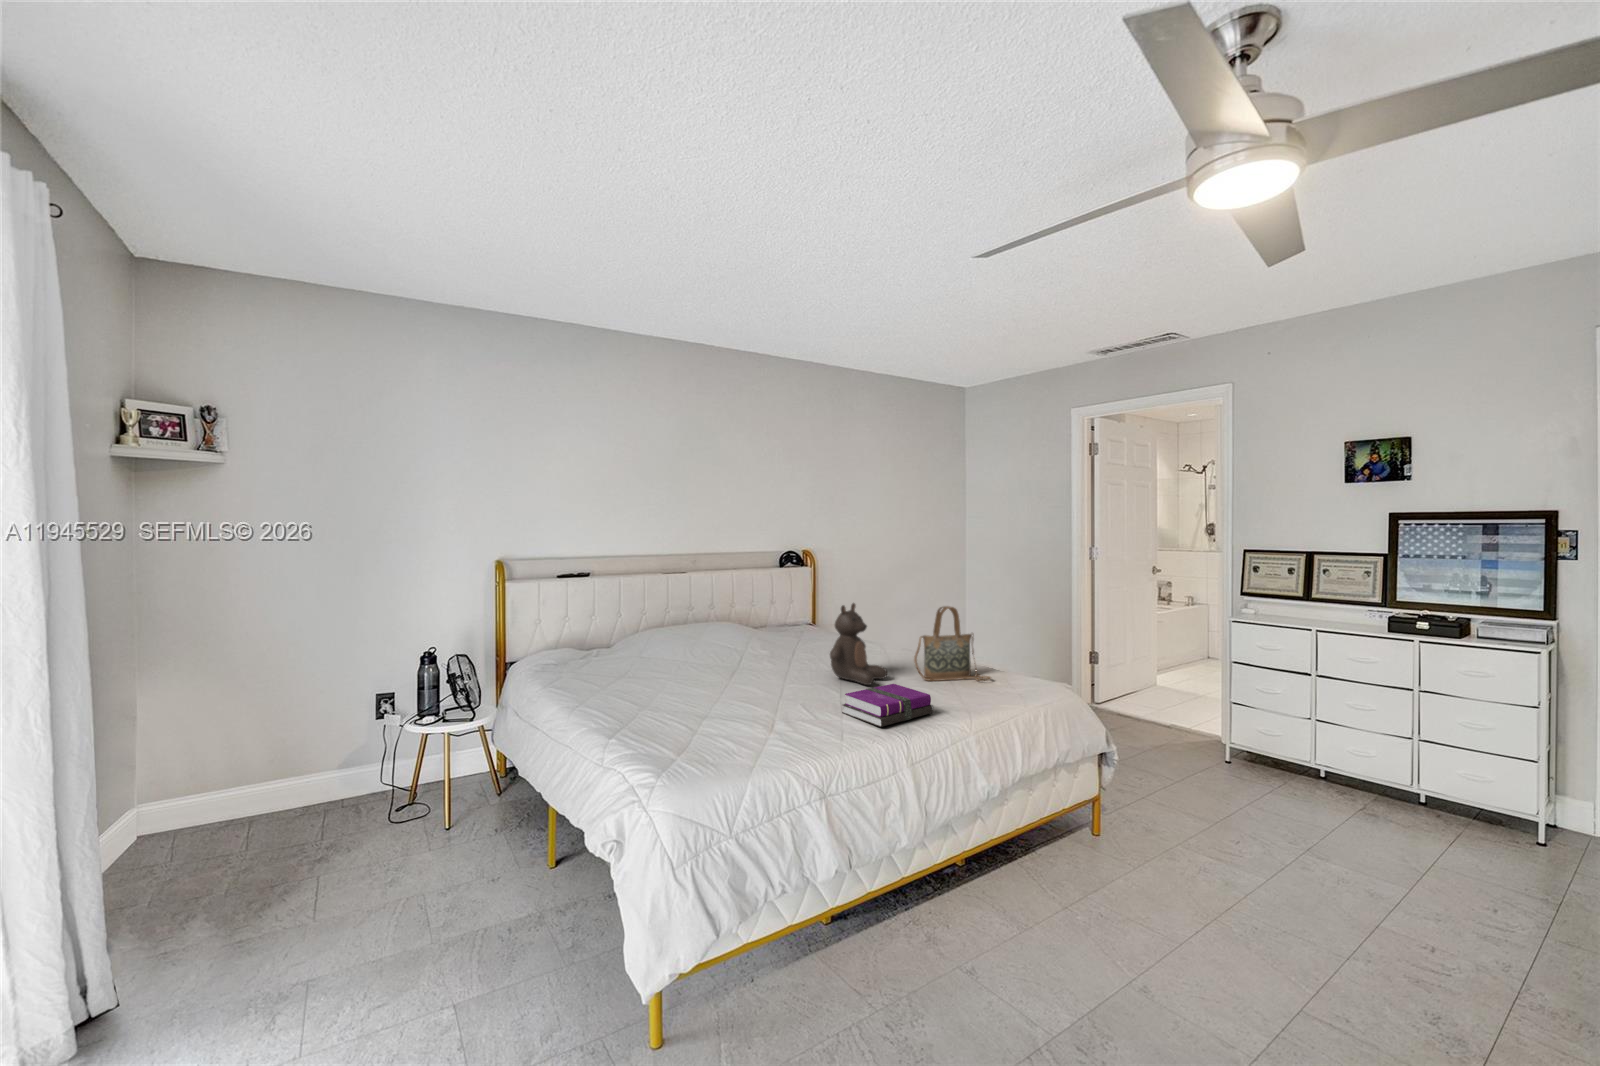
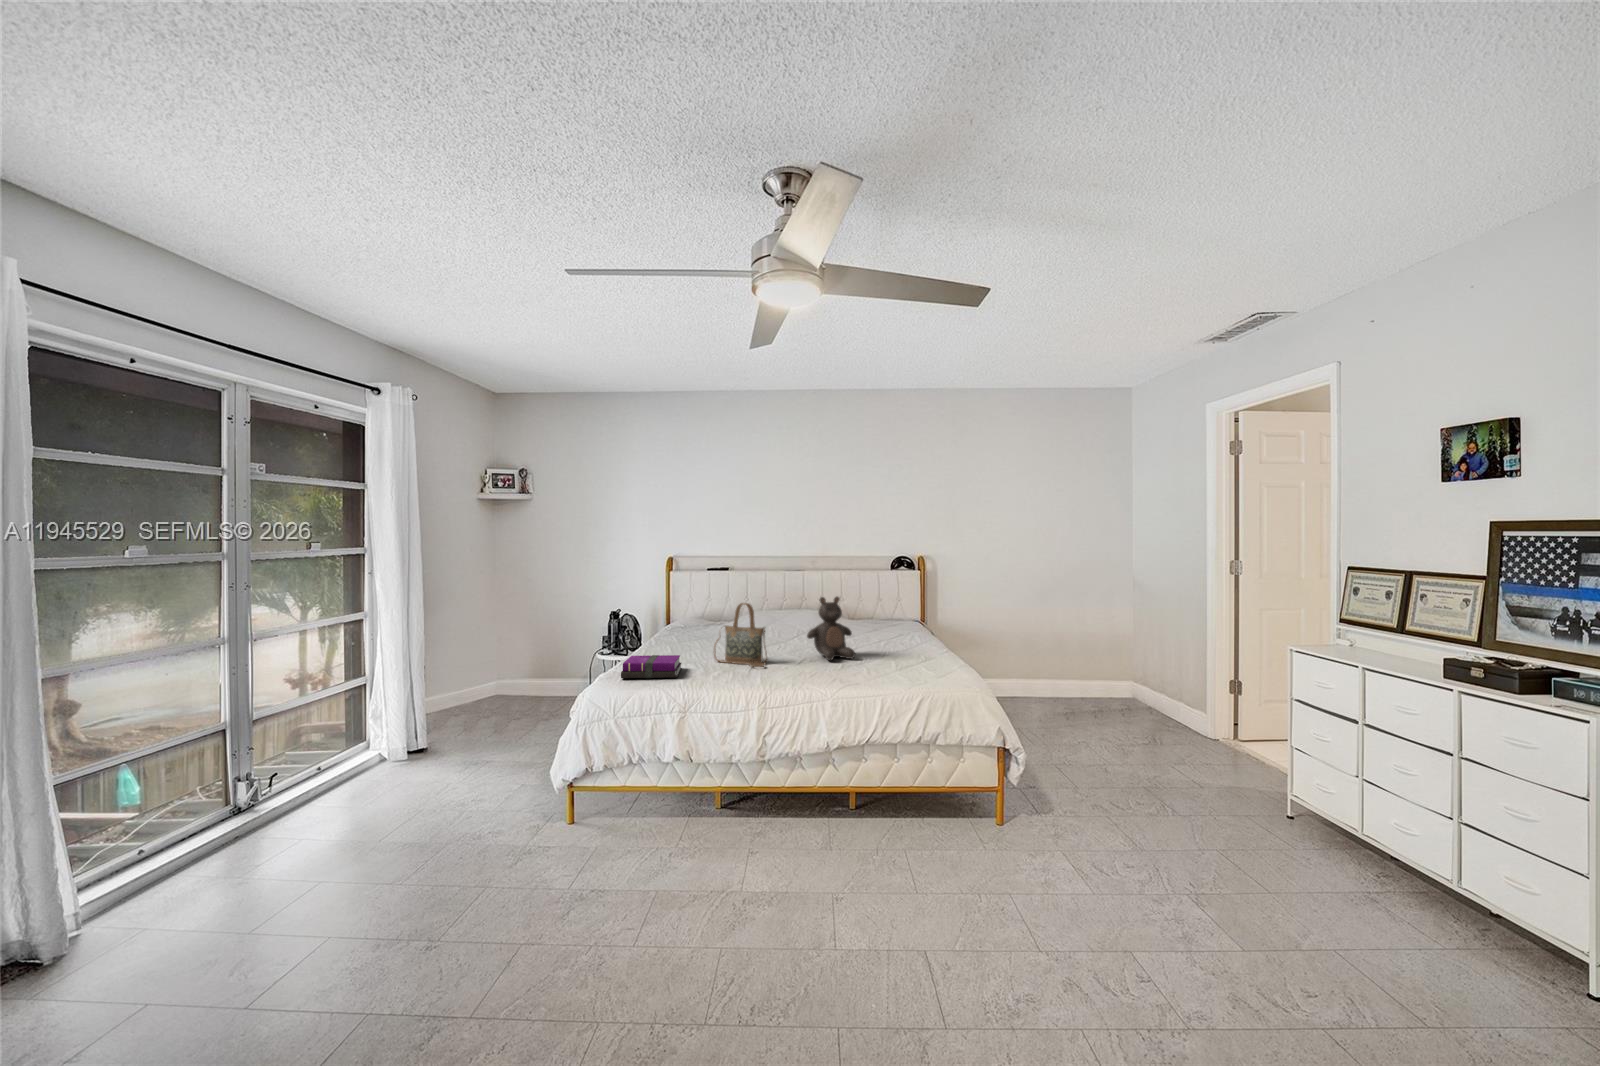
handbag: present [914,606,991,681] -> present [714,603,767,667]
notebook: present [842,684,934,727] -> present [621,655,681,678]

